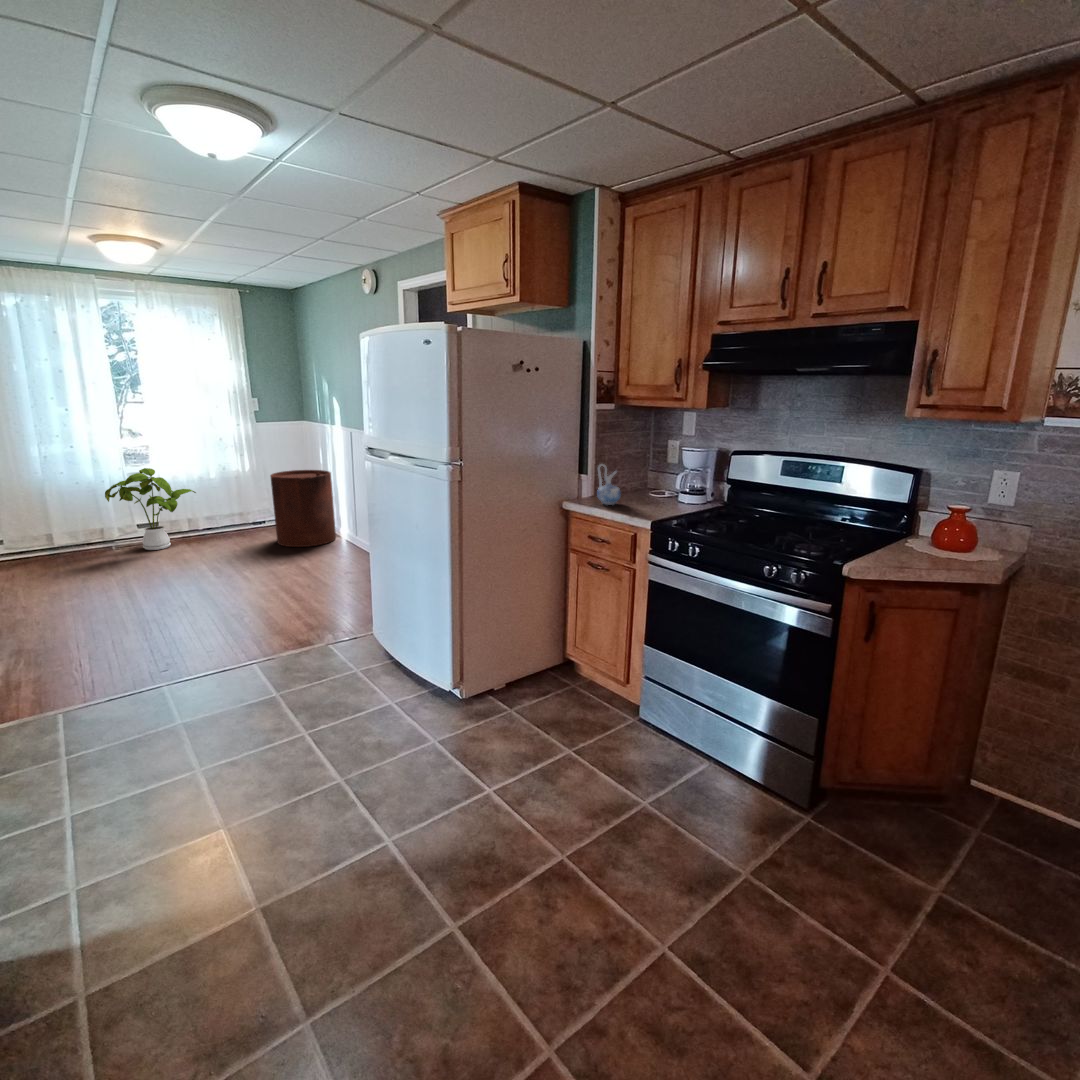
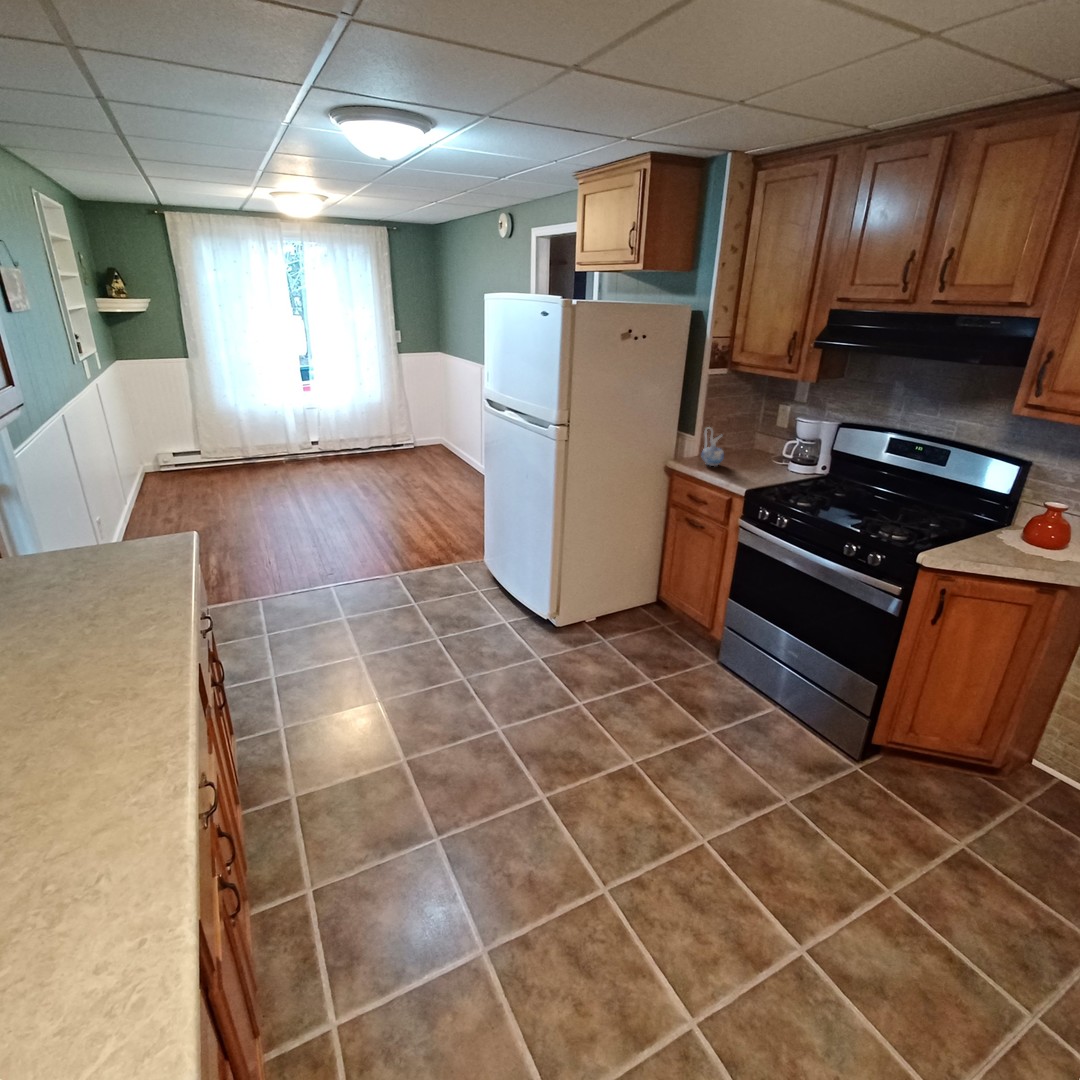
house plant: present [105,468,196,550] -> none [278,393,349,465]
trash can: present [271,470,336,547] -> none [411,400,464,471]

